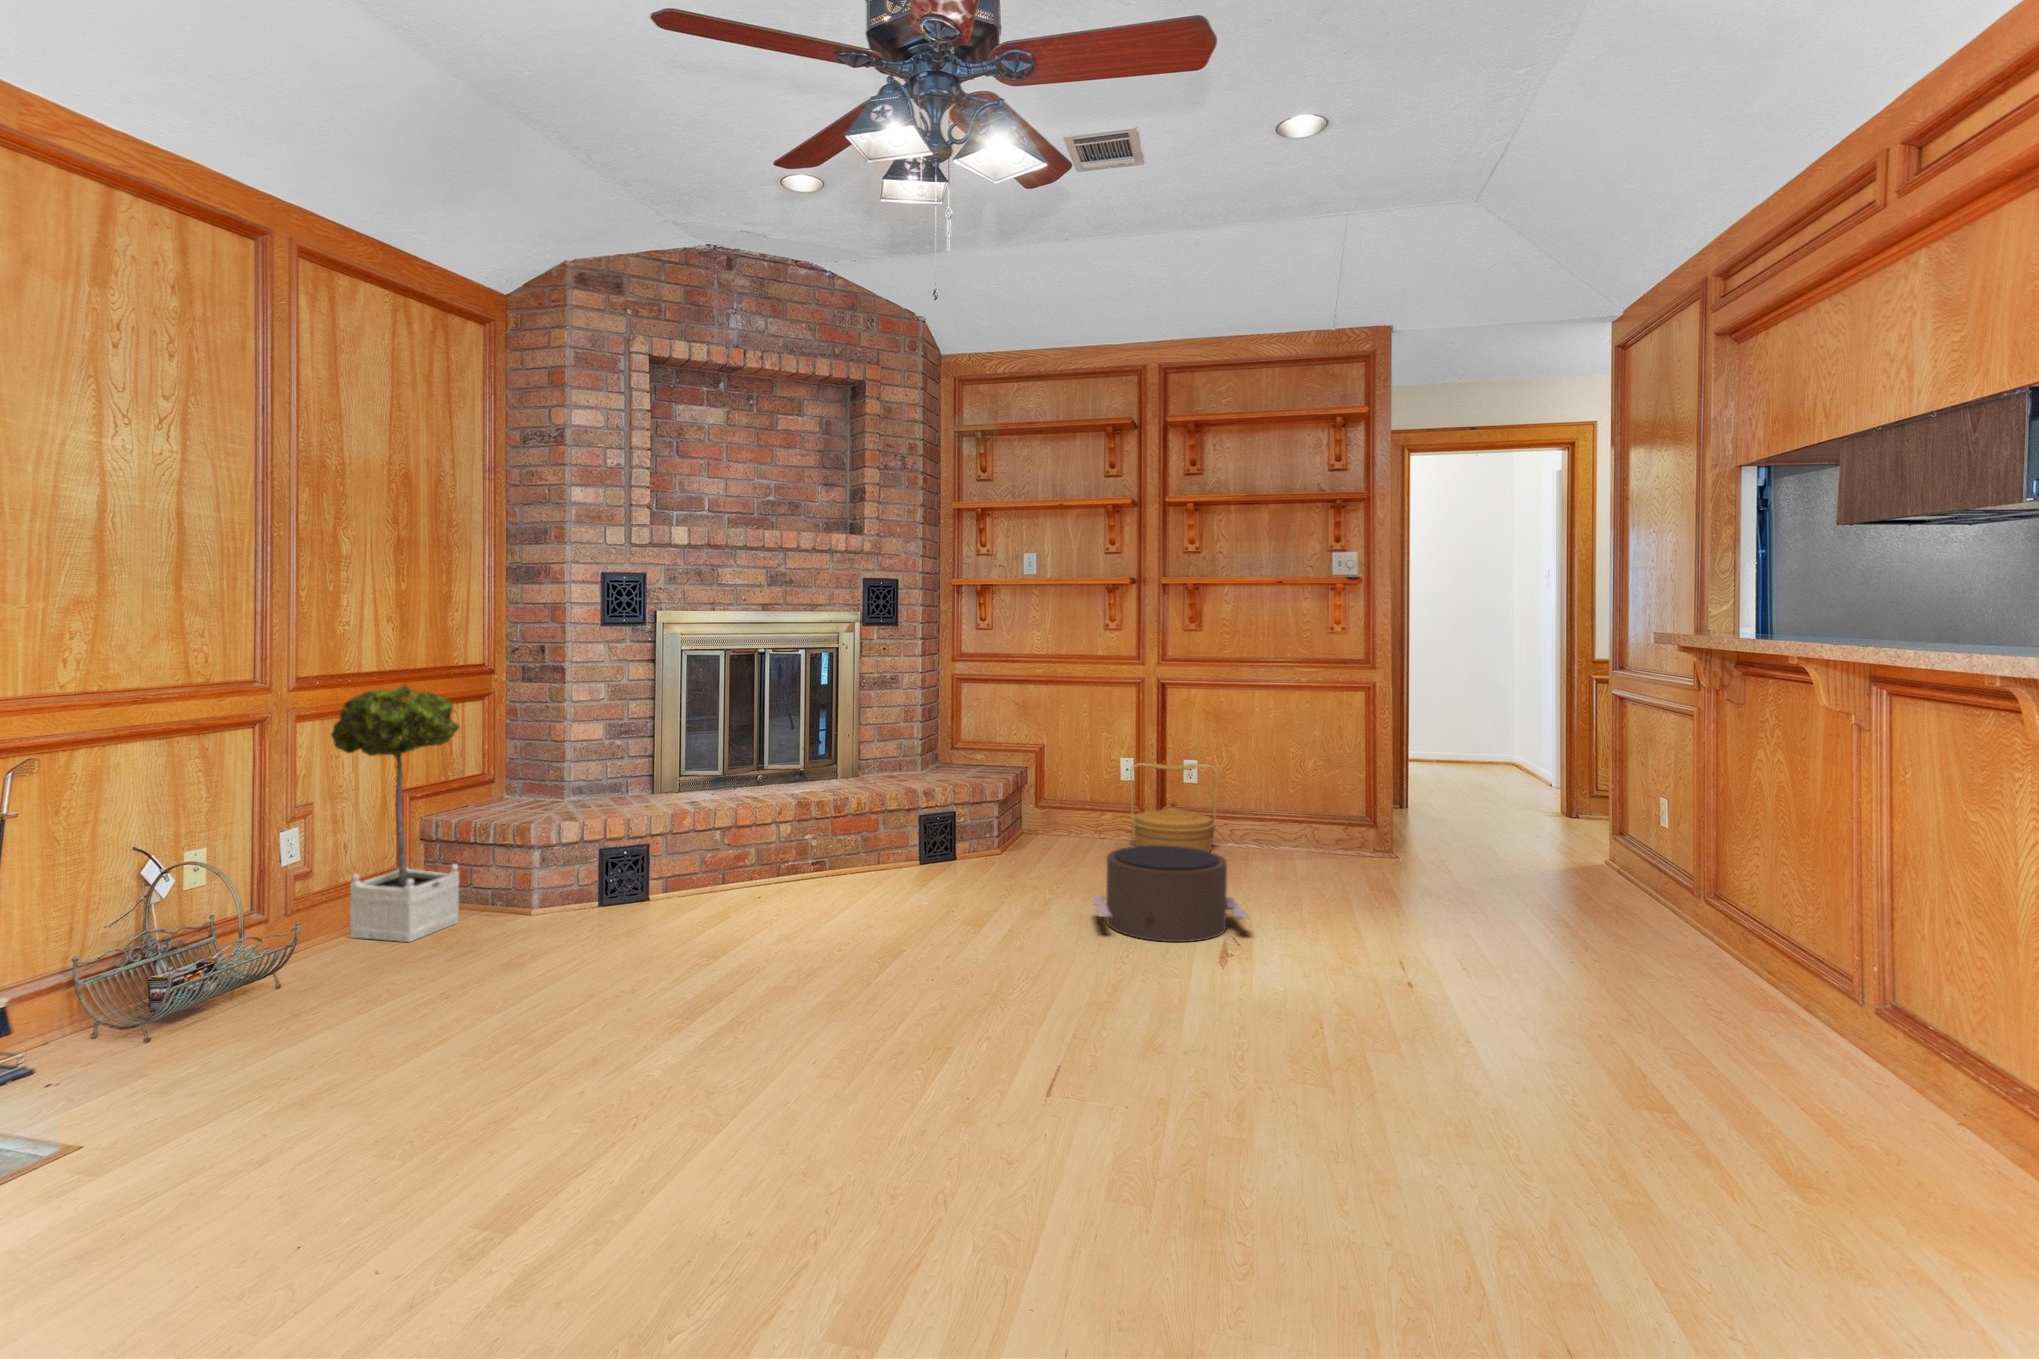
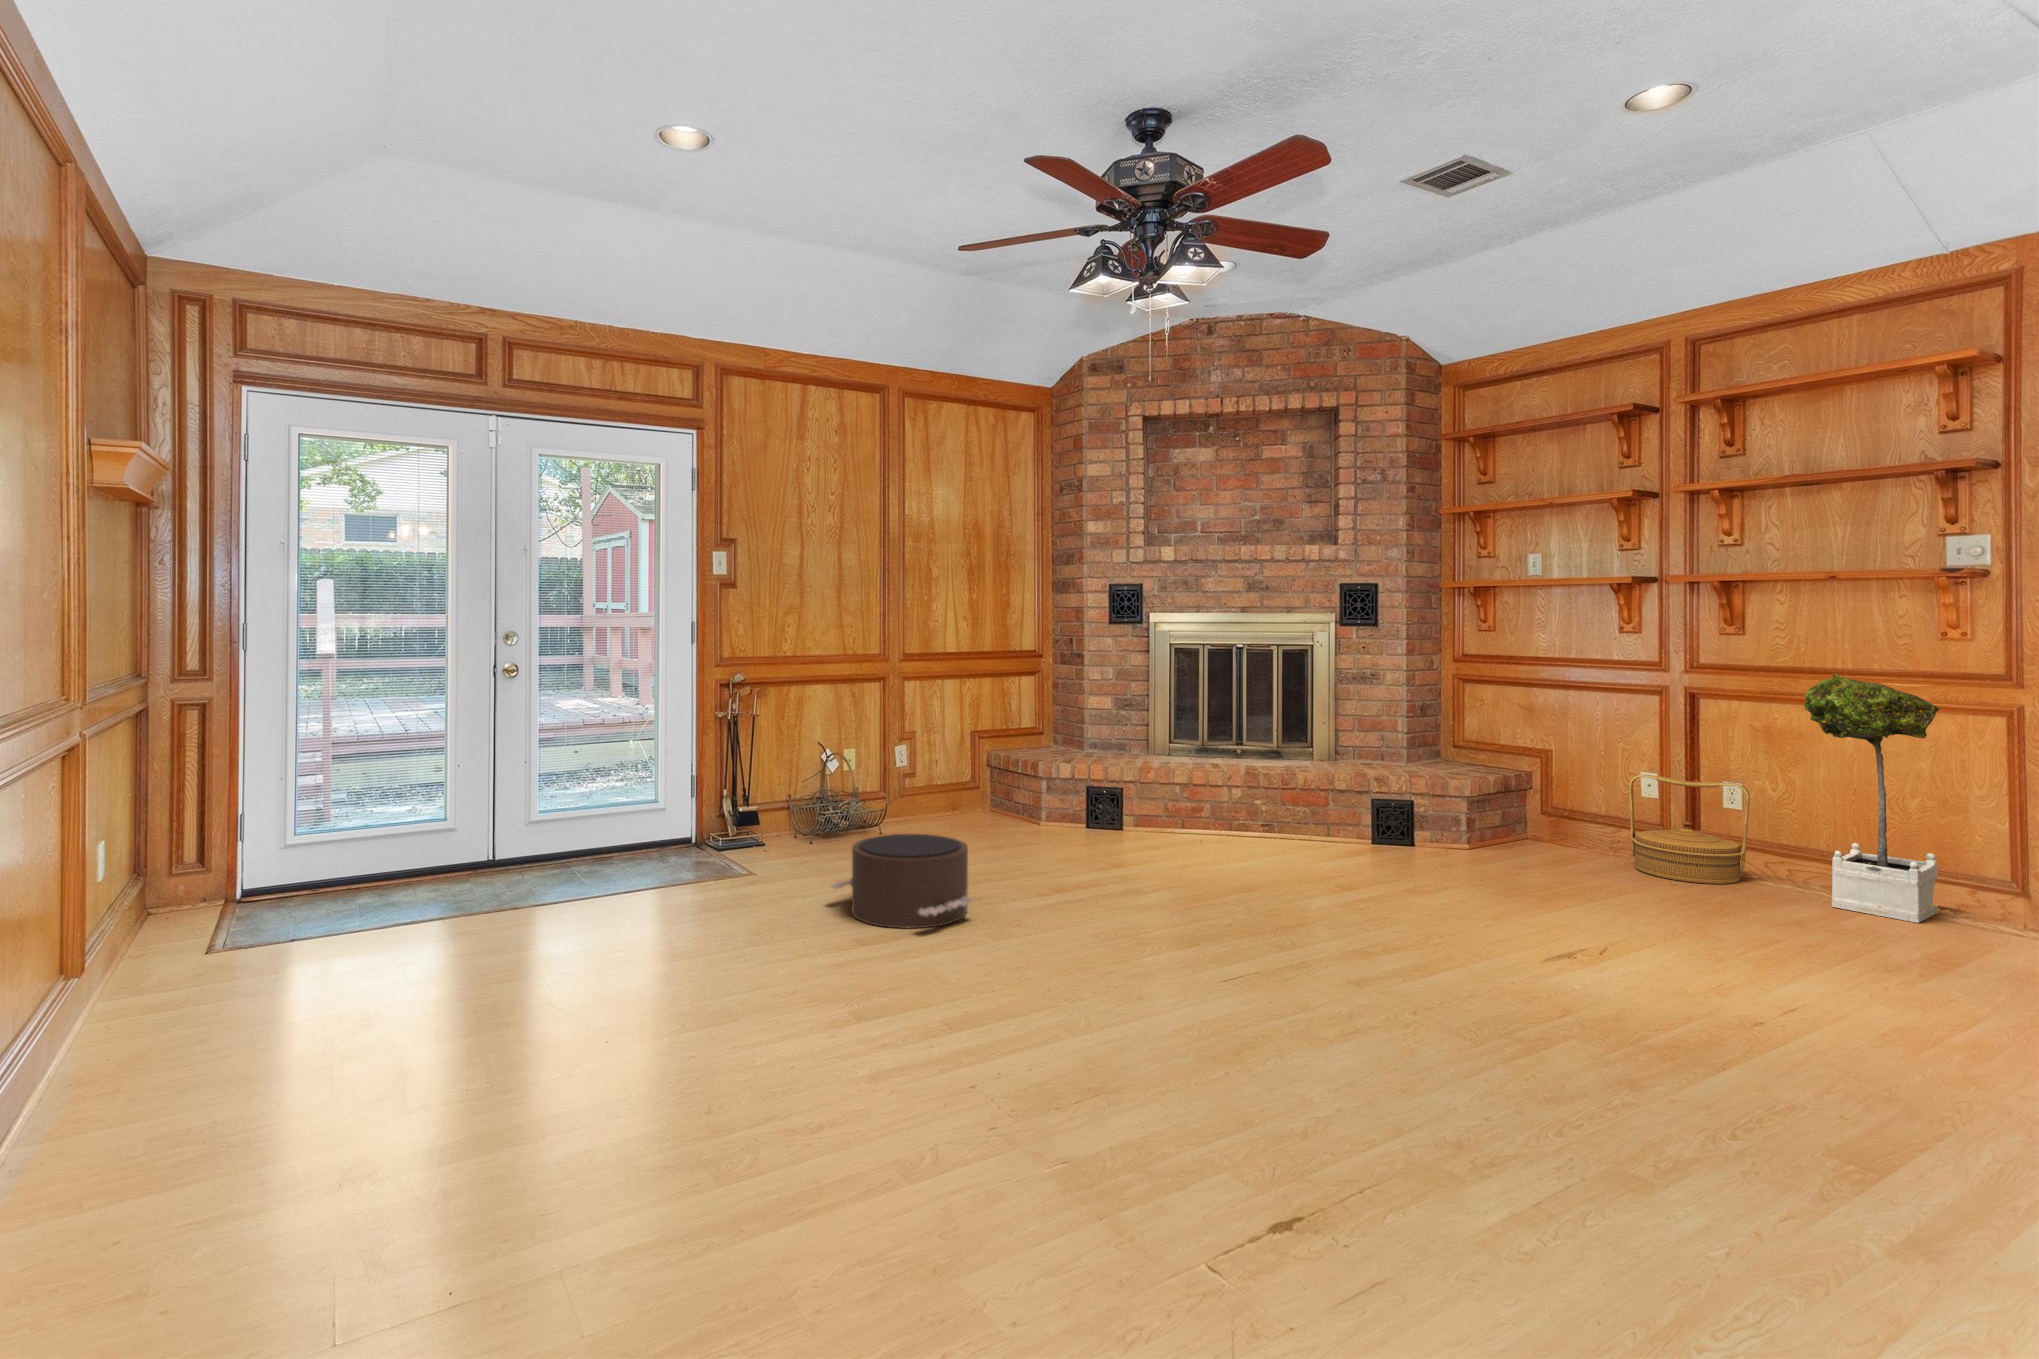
potted tree: present [331,684,459,942] -> present [1804,673,1939,923]
pouf: present [1093,845,1249,942] -> present [832,834,971,928]

